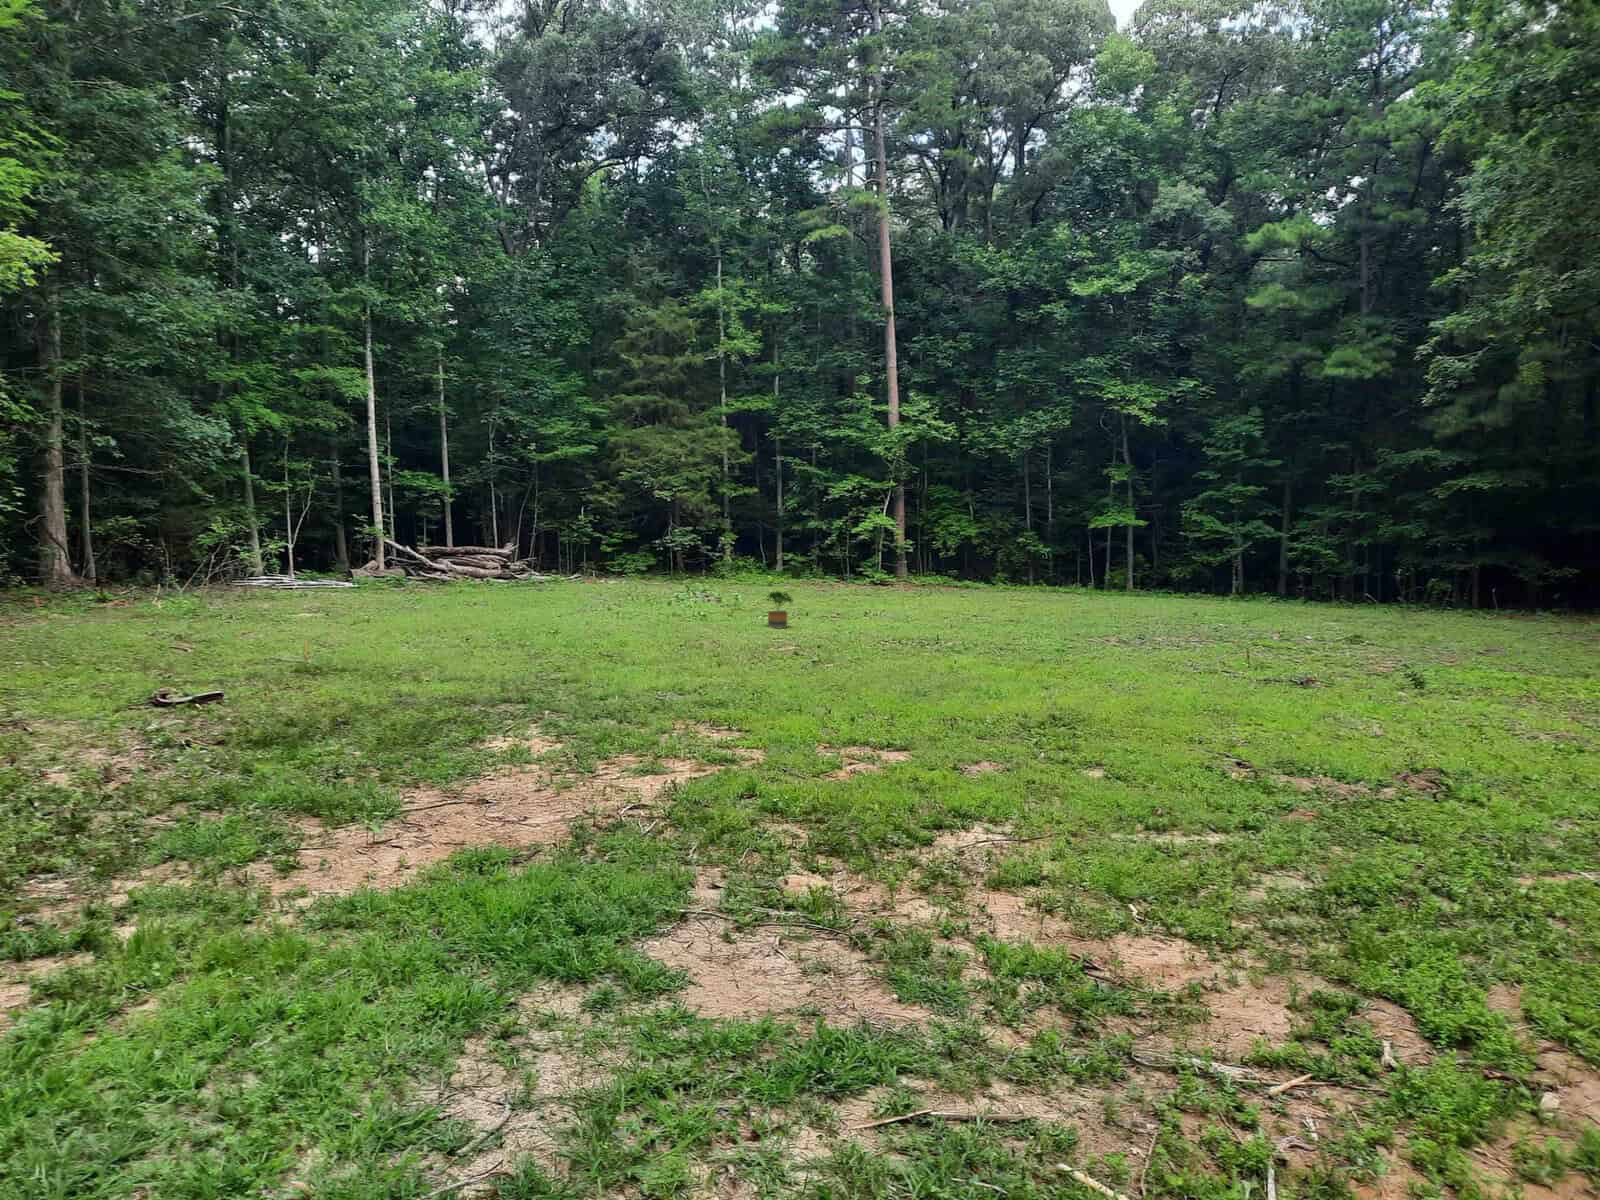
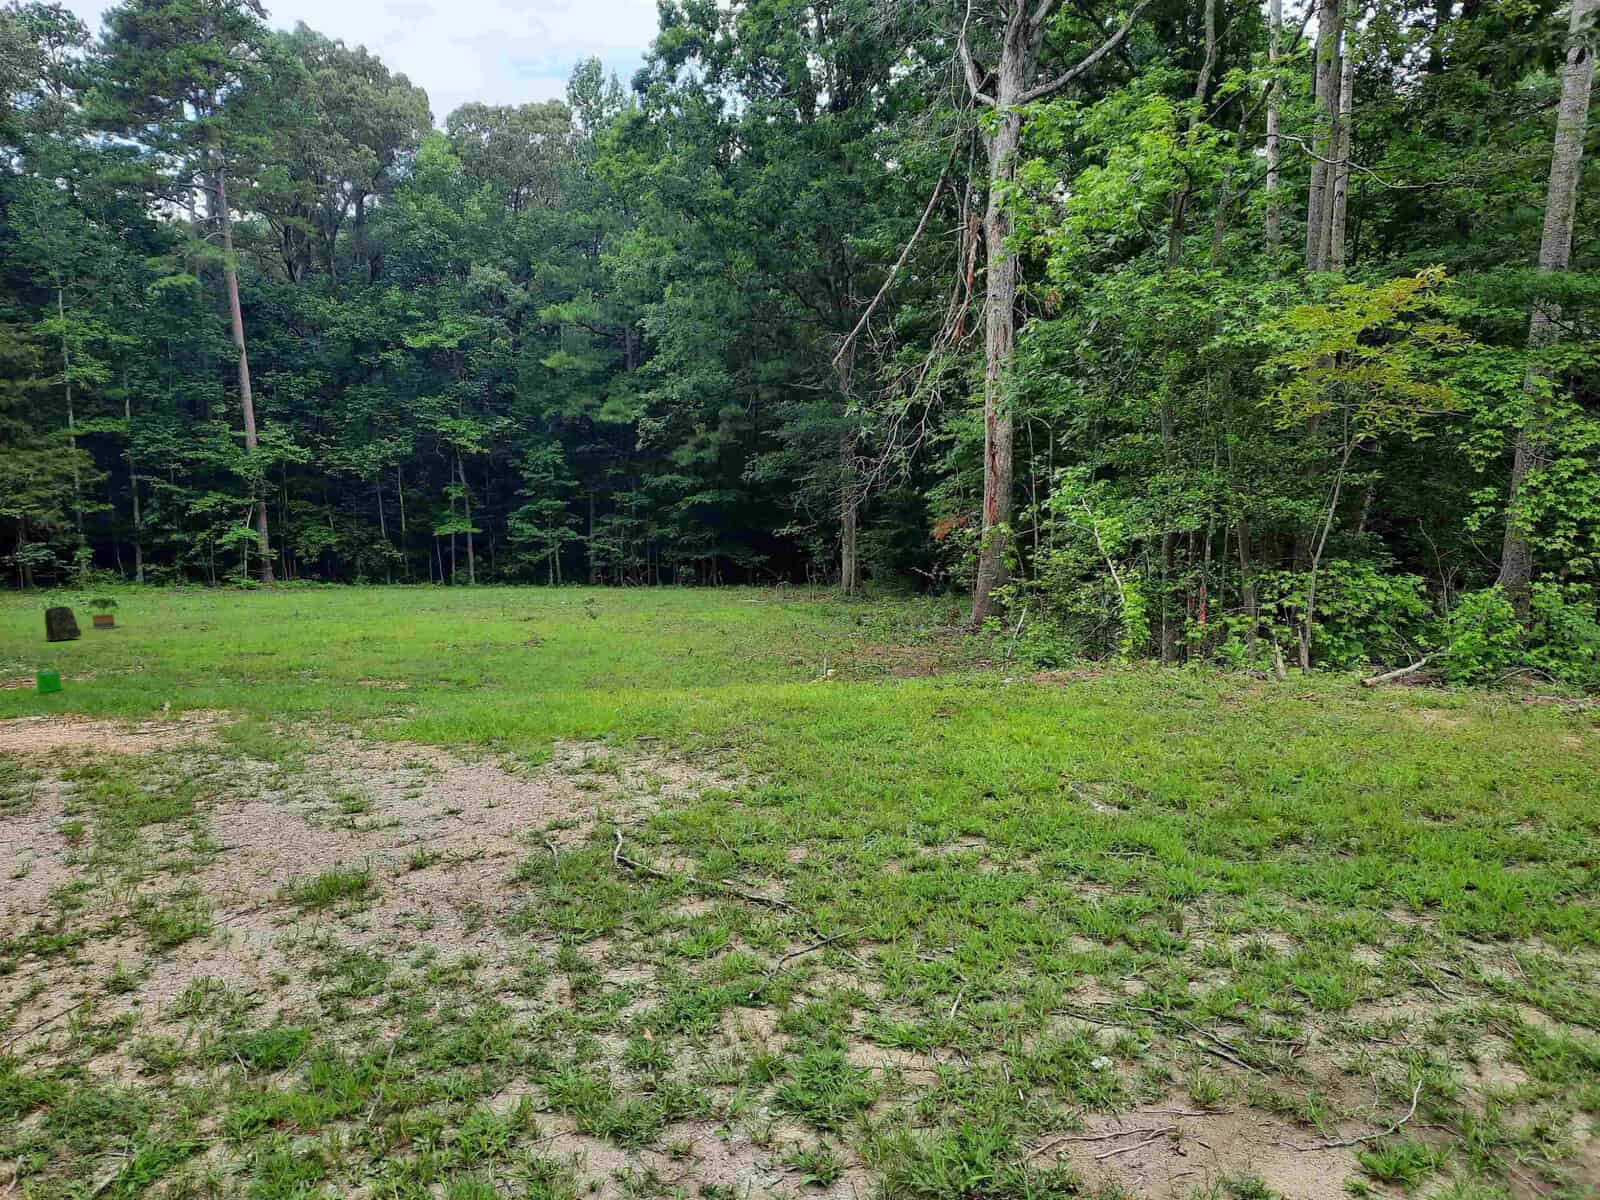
backpack: none [733,599,764,641] -> present [45,606,81,641]
watering can: none [751,695,780,734] -> present [36,665,62,692]

